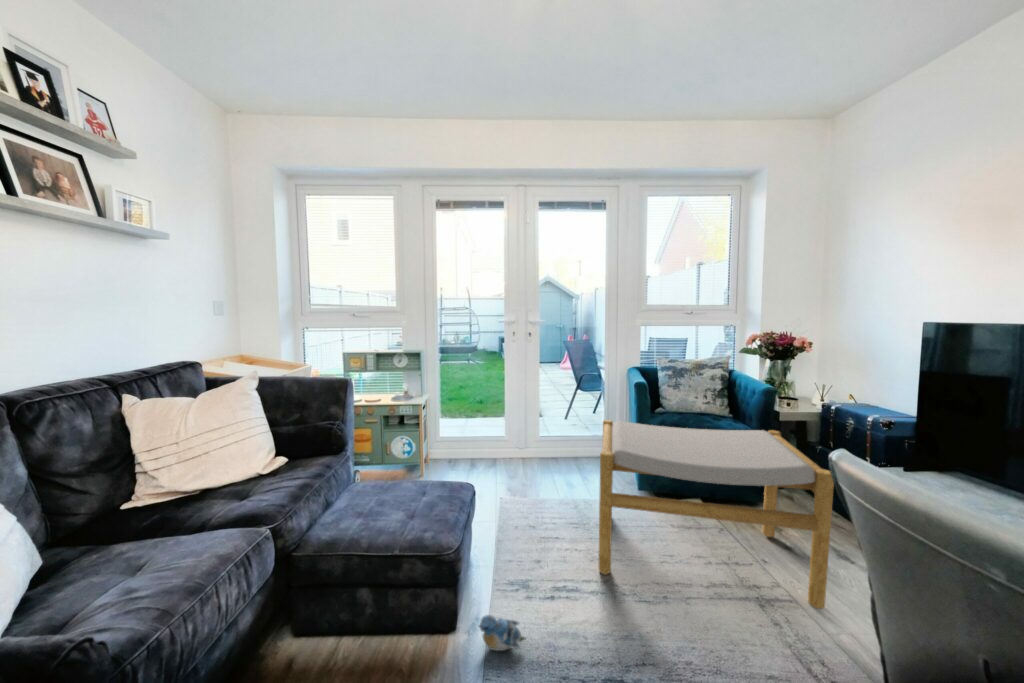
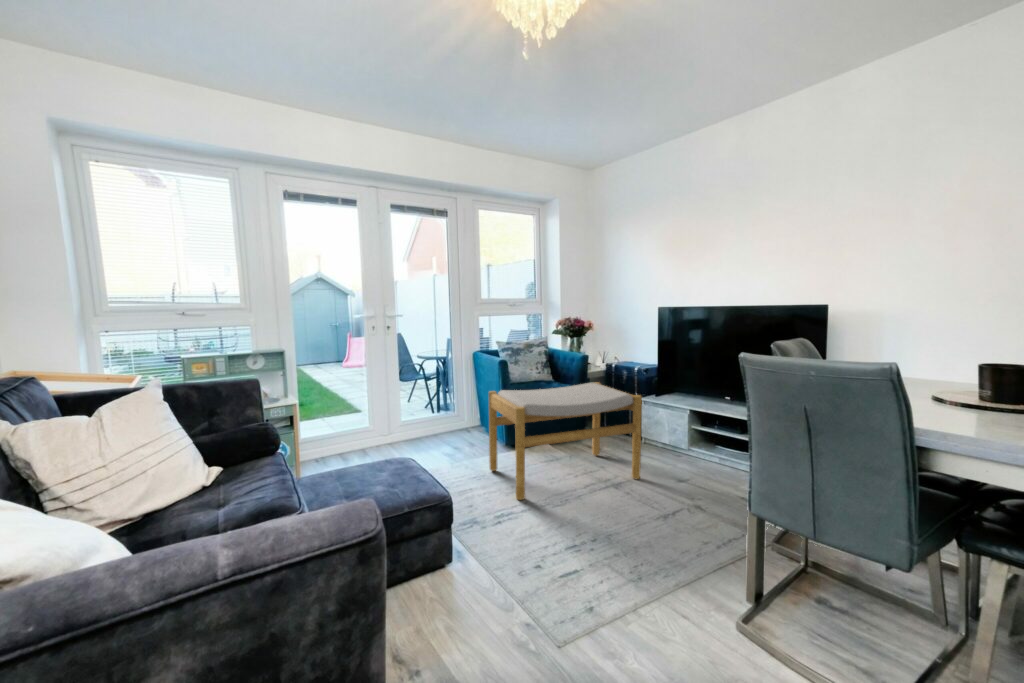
plush toy: present [479,615,525,651] -> none [479,531,511,555]

